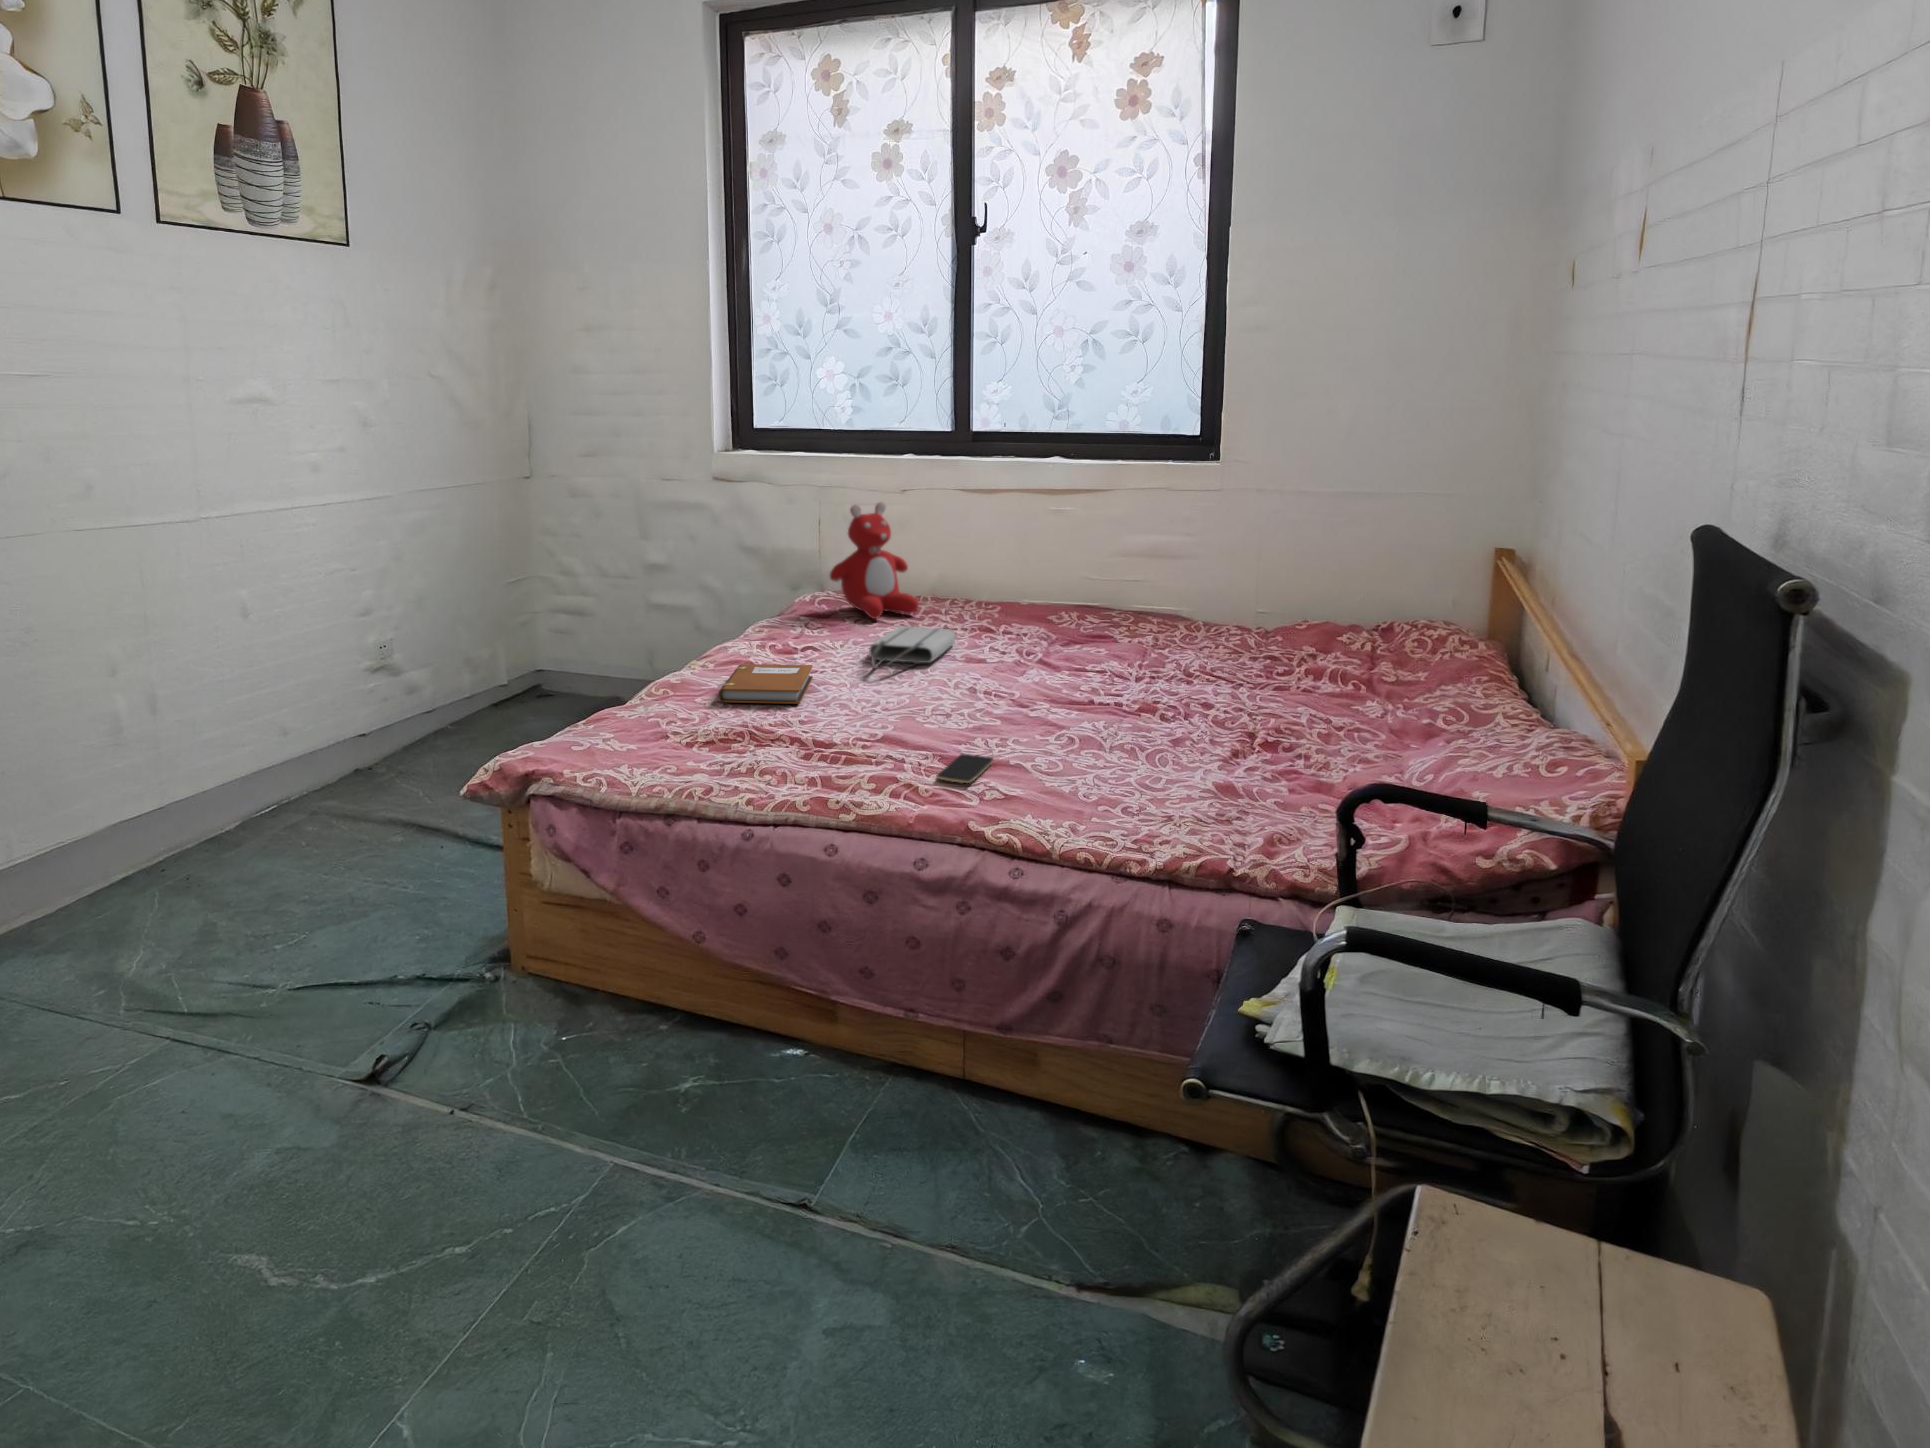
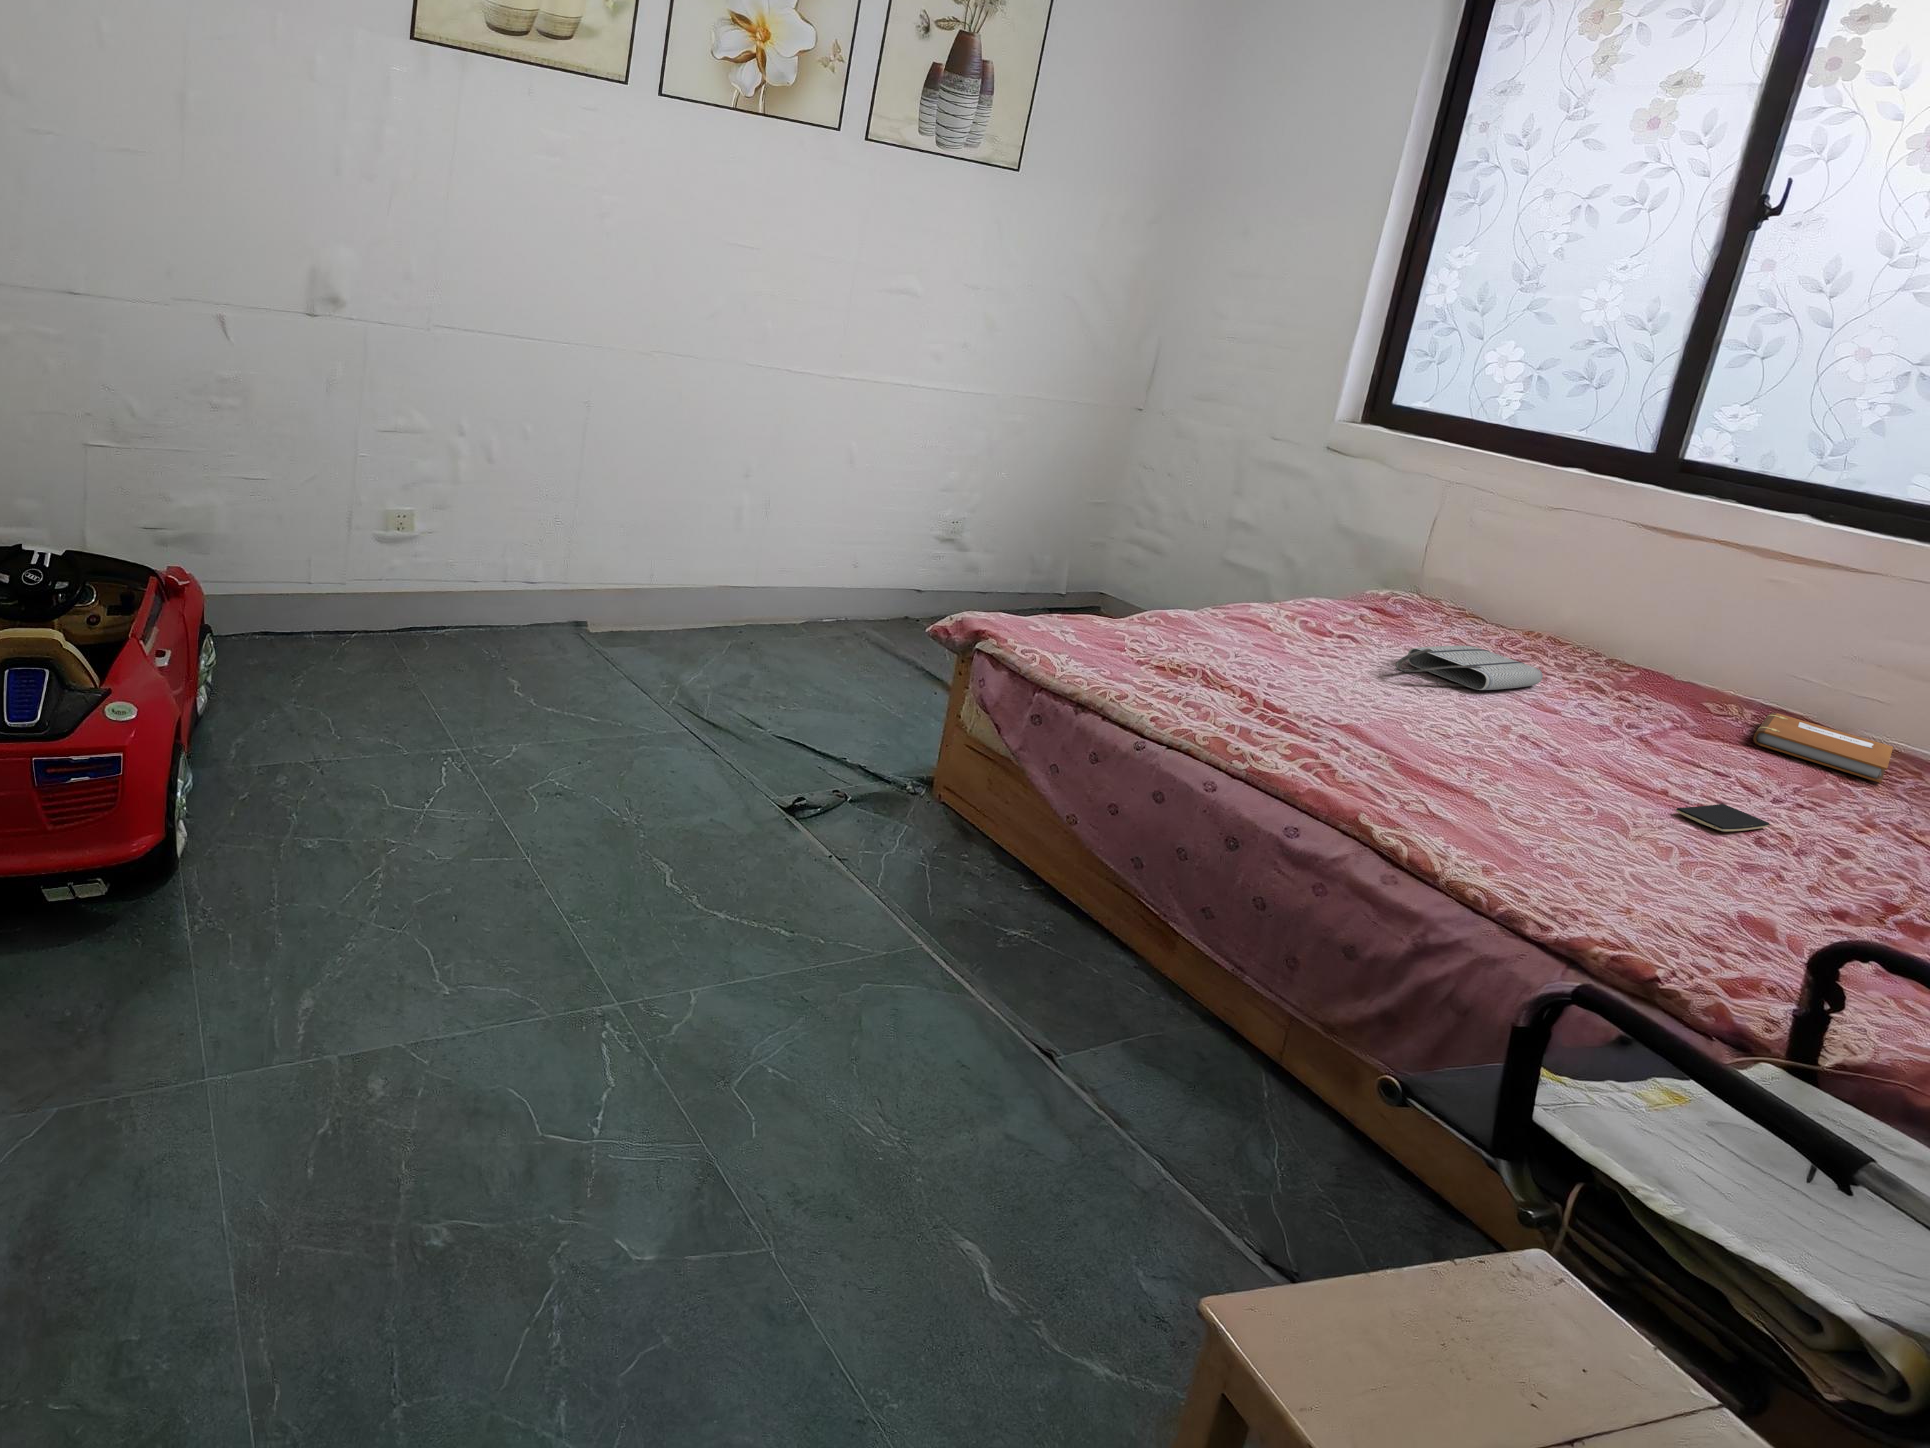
teddy bear: present [830,502,919,619] -> none [1410,503,1527,643]
notebook: present [719,664,813,704] -> present [1753,713,1893,783]
smartphone: present [936,754,993,783] -> present [1676,804,1769,831]

